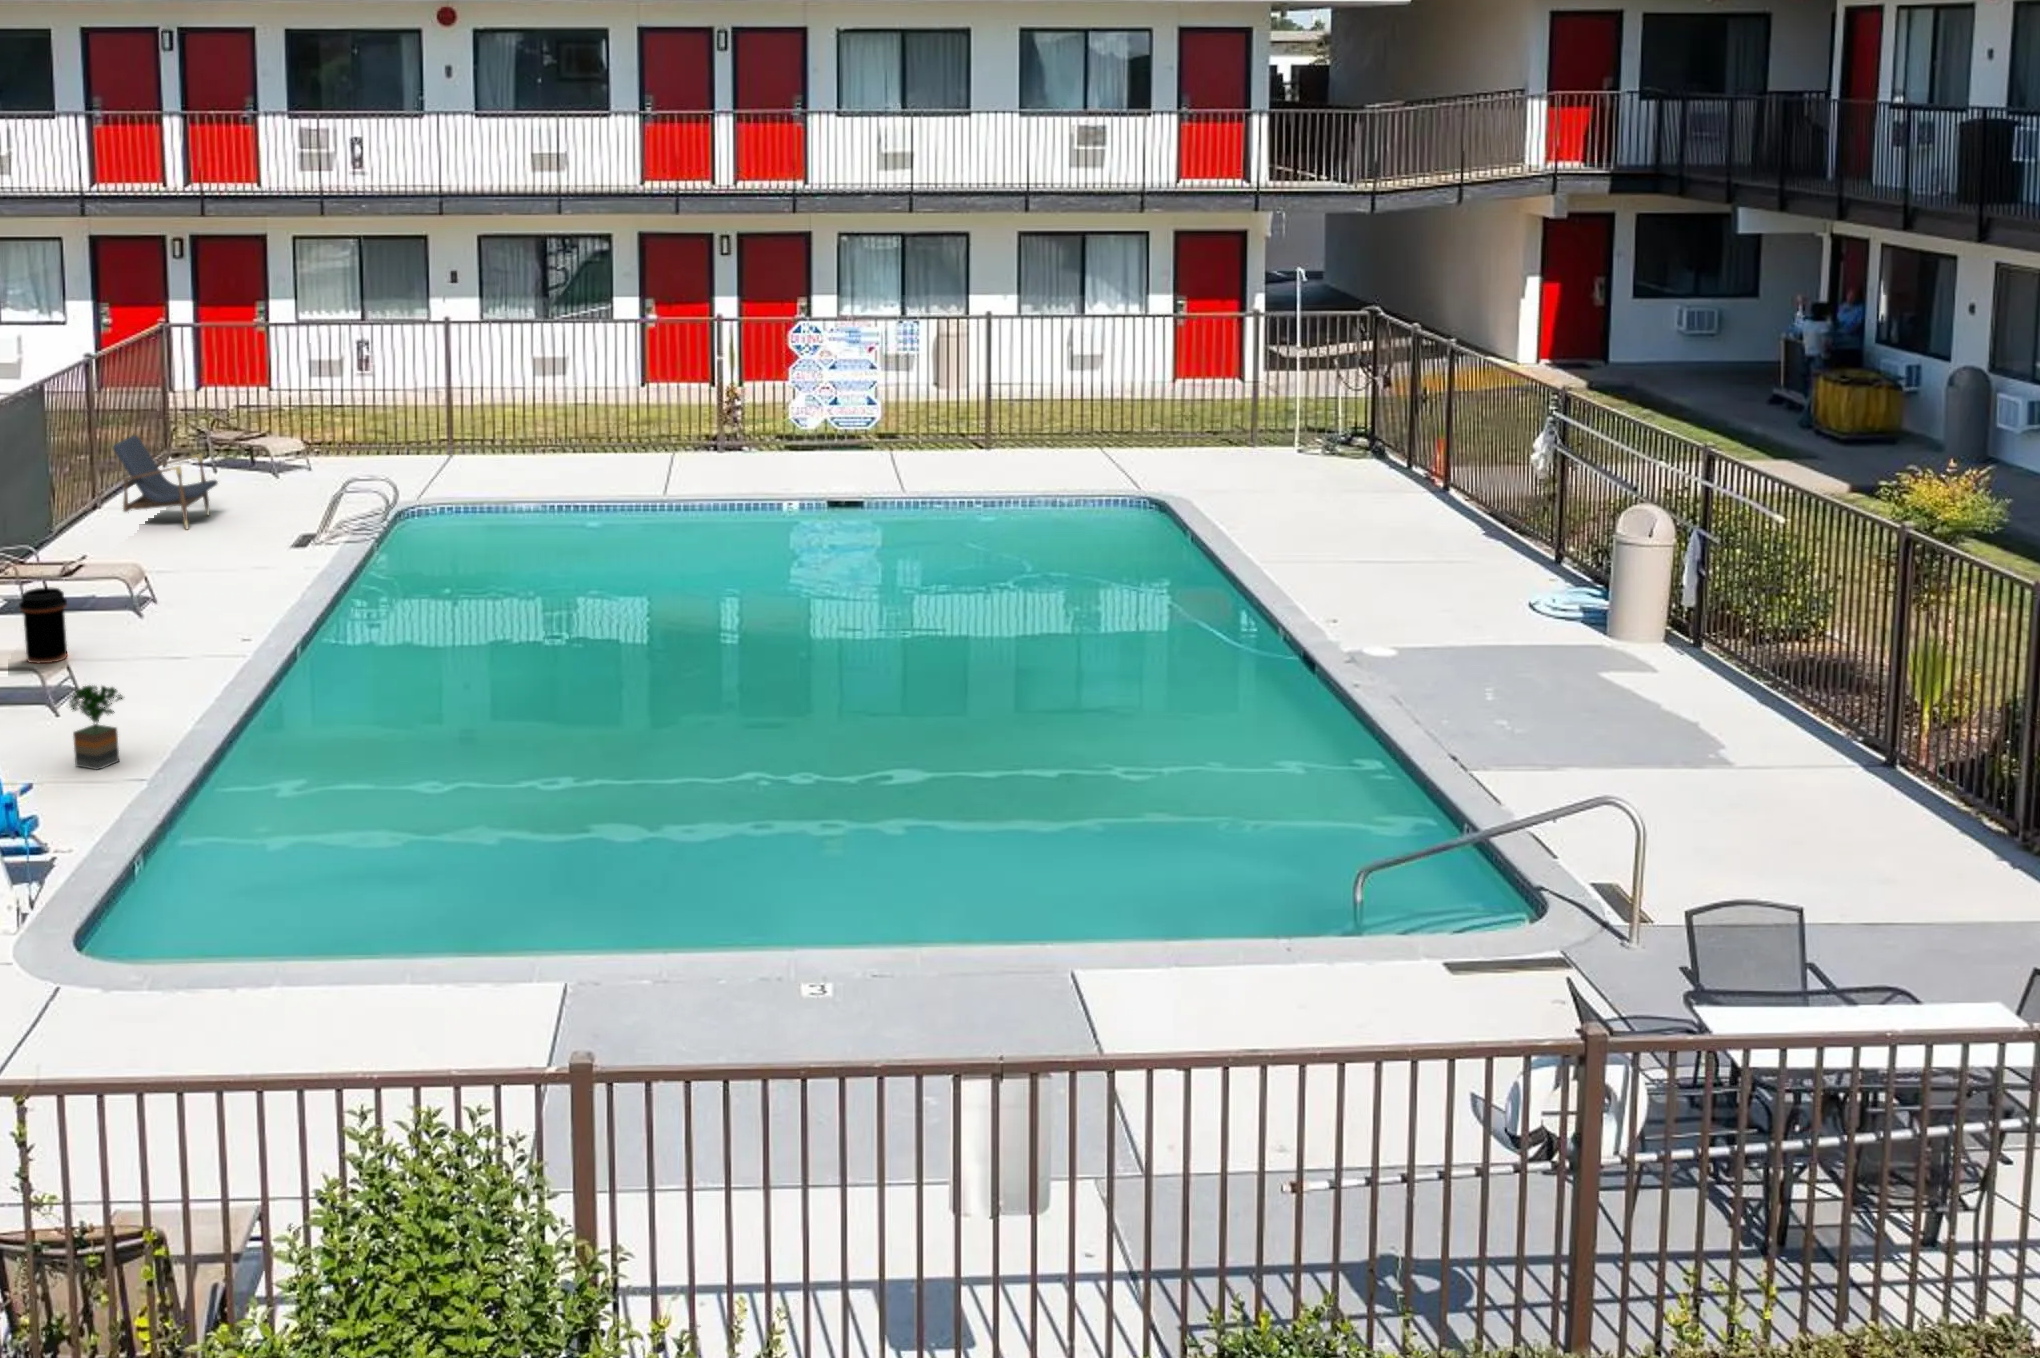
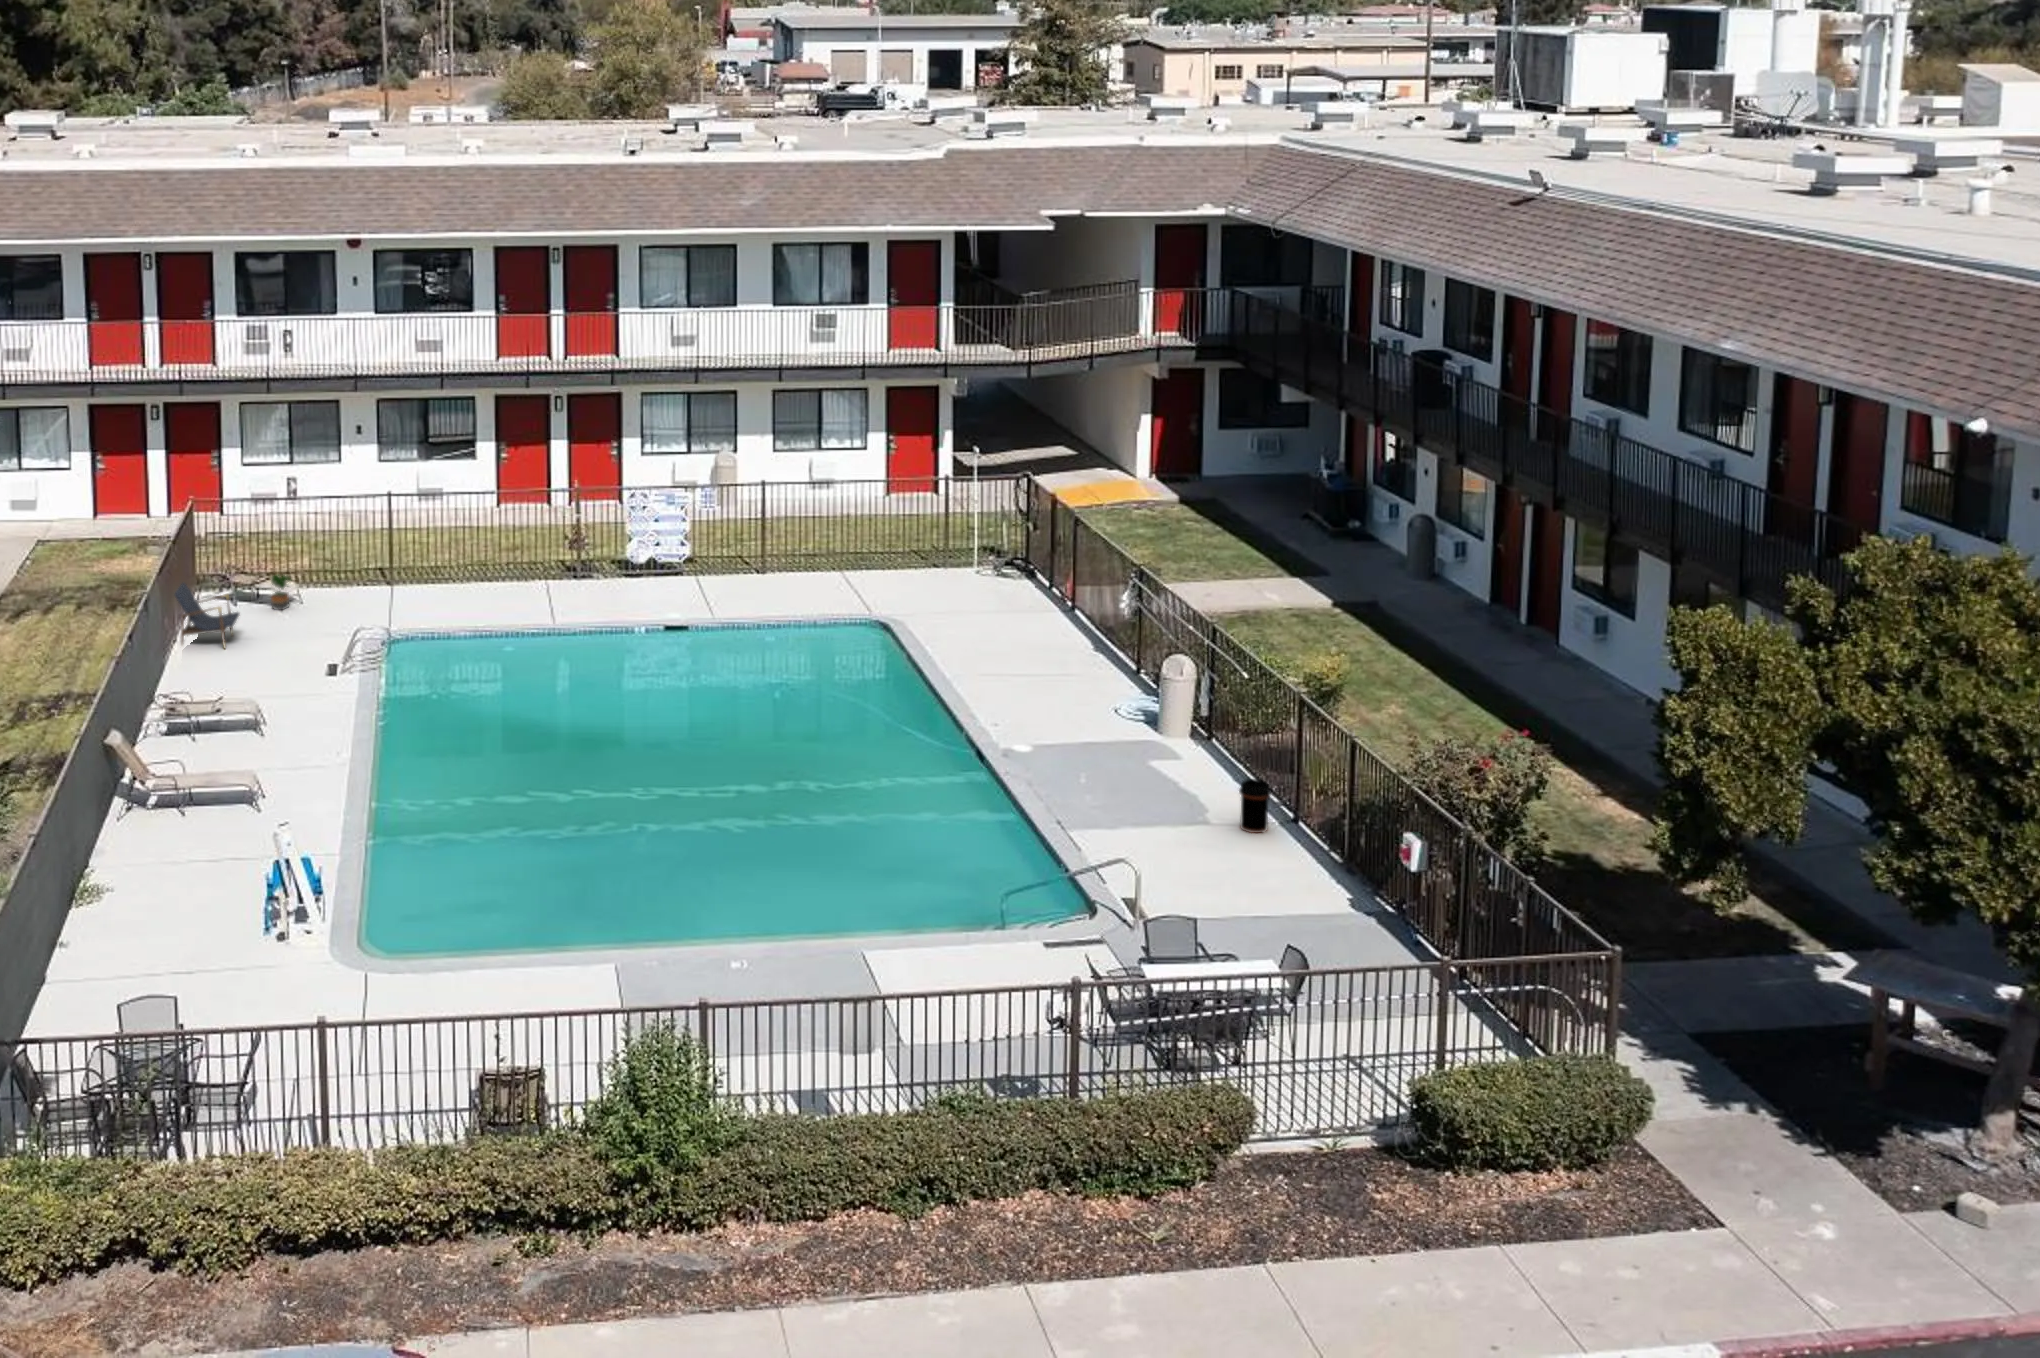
trash can: present [19,587,67,663] -> present [1239,779,1271,833]
potted tree: present [69,685,123,770] -> present [271,575,290,610]

